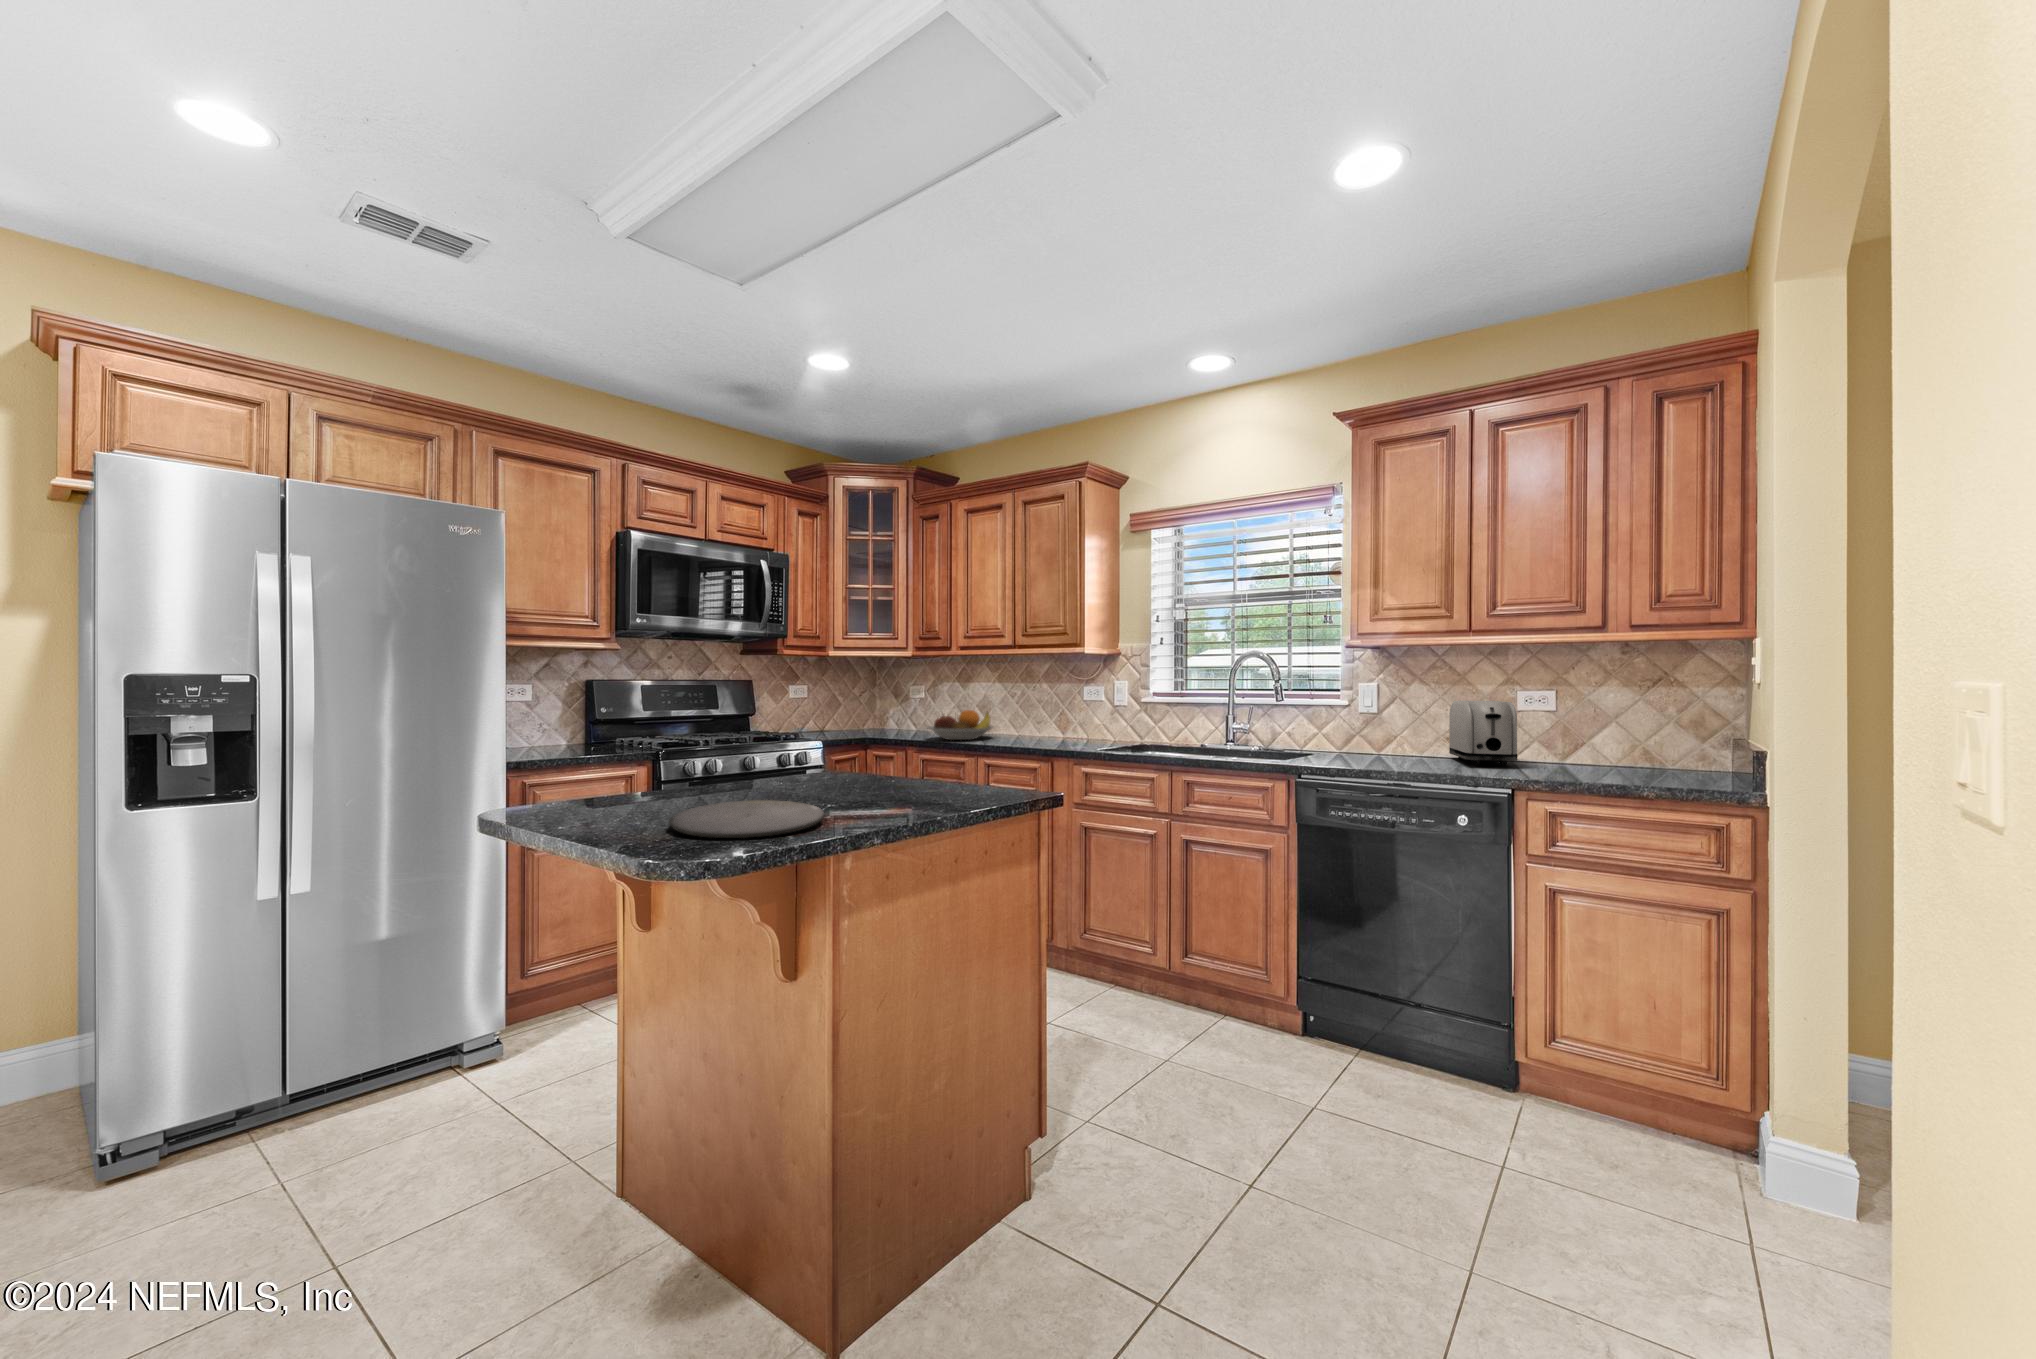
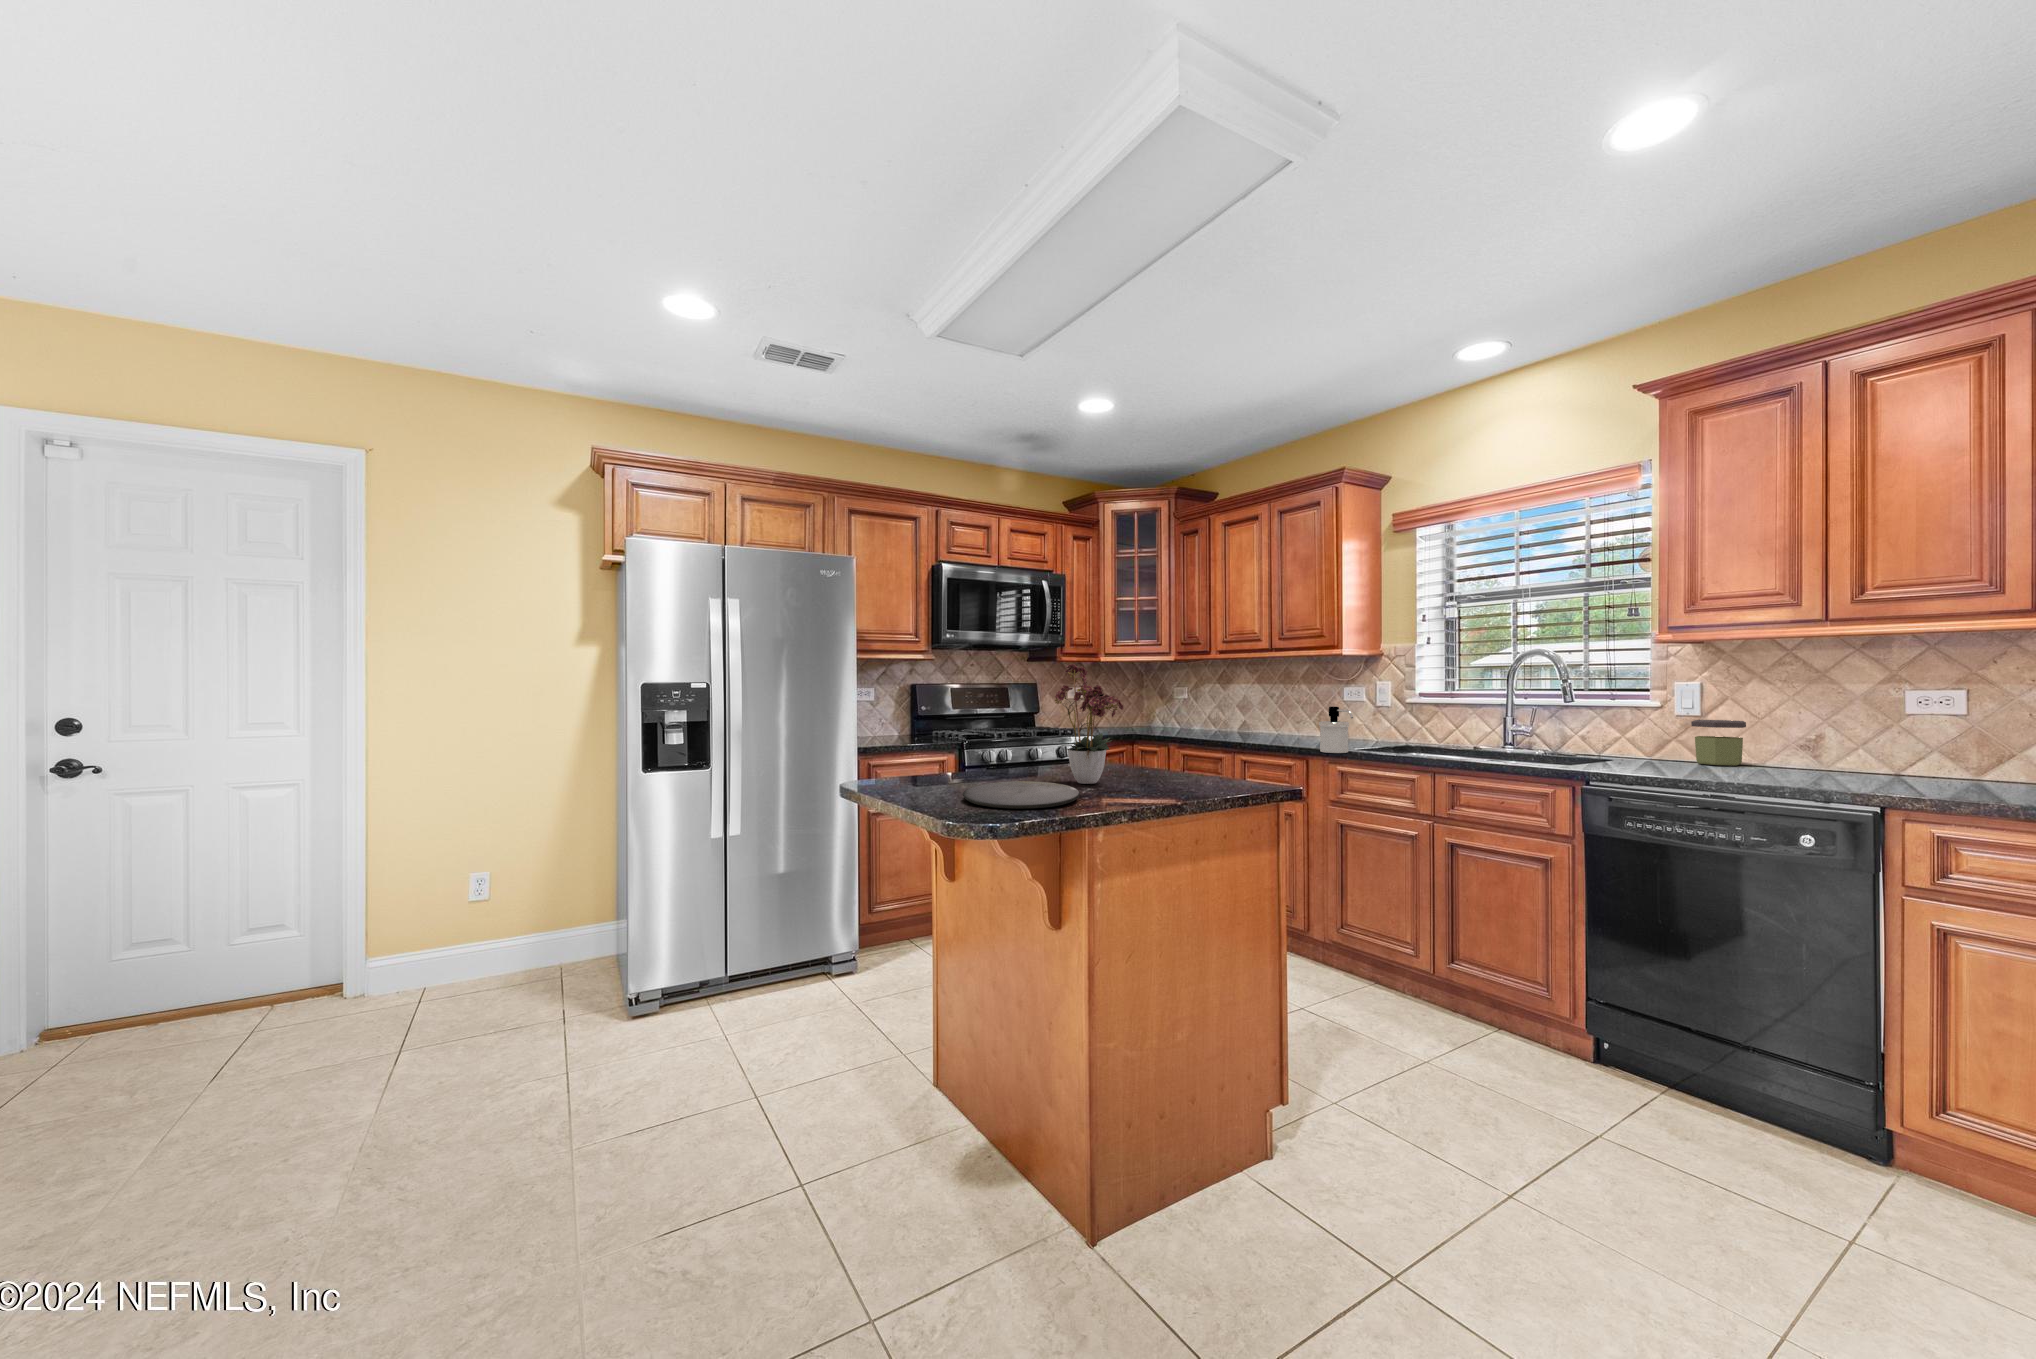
flower arrangement: none [782,649,880,799] -> present [1055,664,1124,784]
toaster: present [1449,701,1517,766] -> none [1799,702,1896,780]
soap dispenser: none [1061,706,1094,754] -> present [1319,707,1353,753]
fruit bowl: present [927,710,993,740] -> none [1190,710,1256,738]
jar: none [1374,716,1412,757] -> present [1691,720,1746,766]

